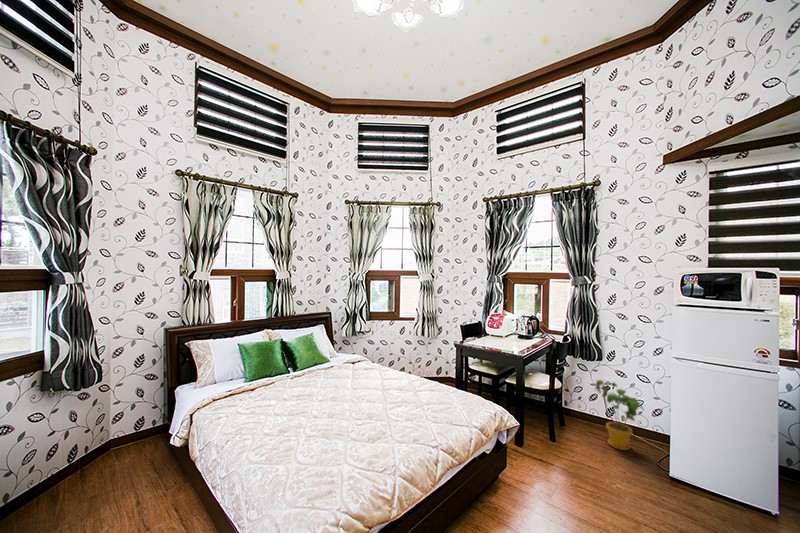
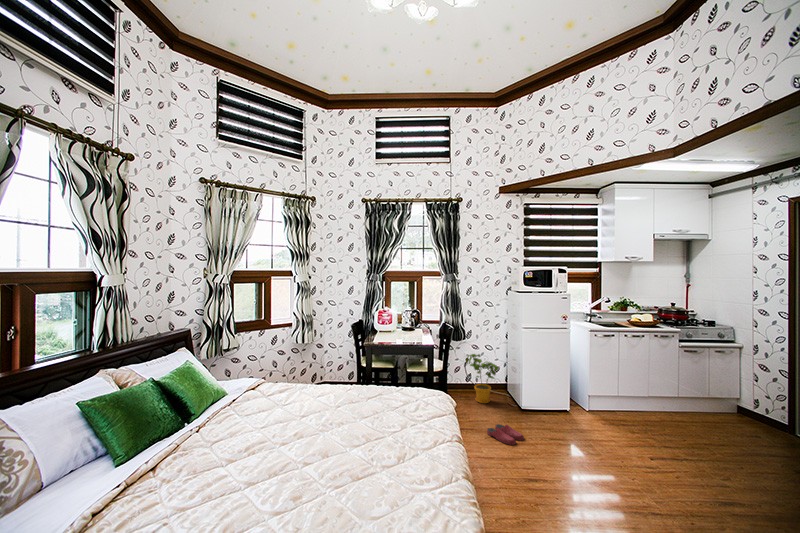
slippers: none [583,478,634,513] -> present [487,424,524,445]

